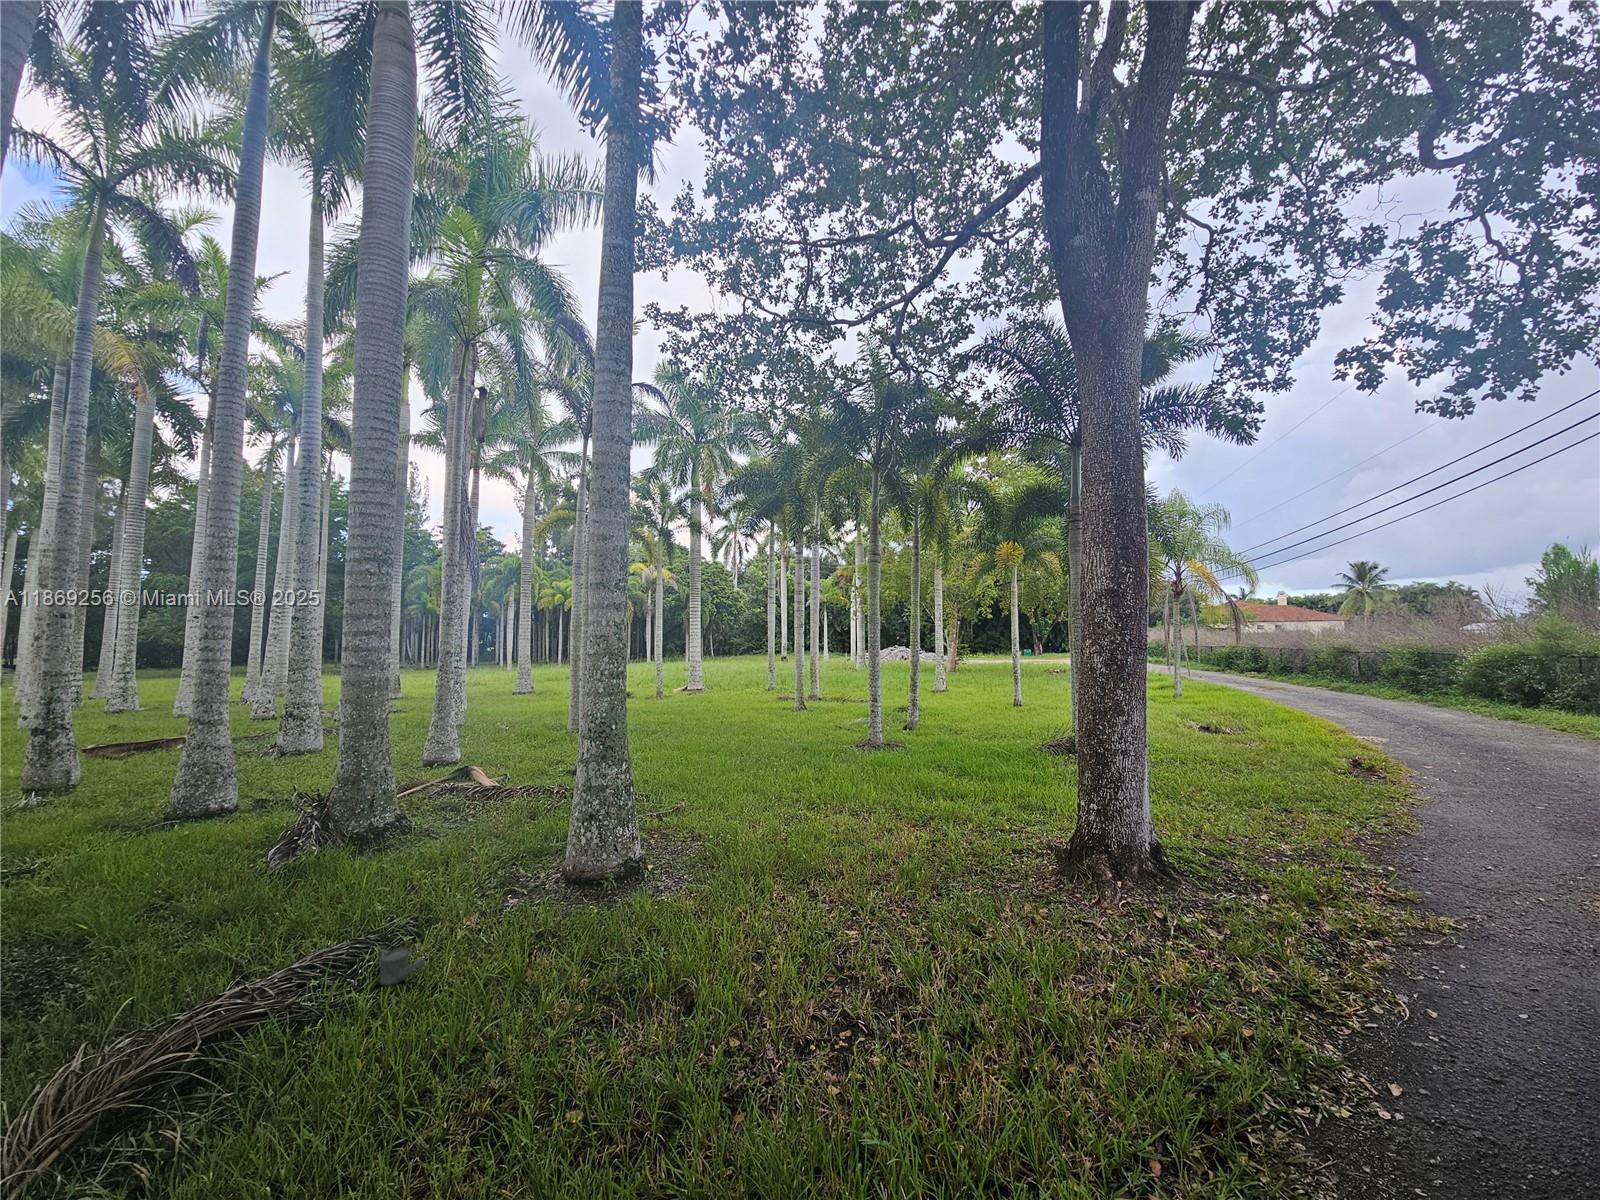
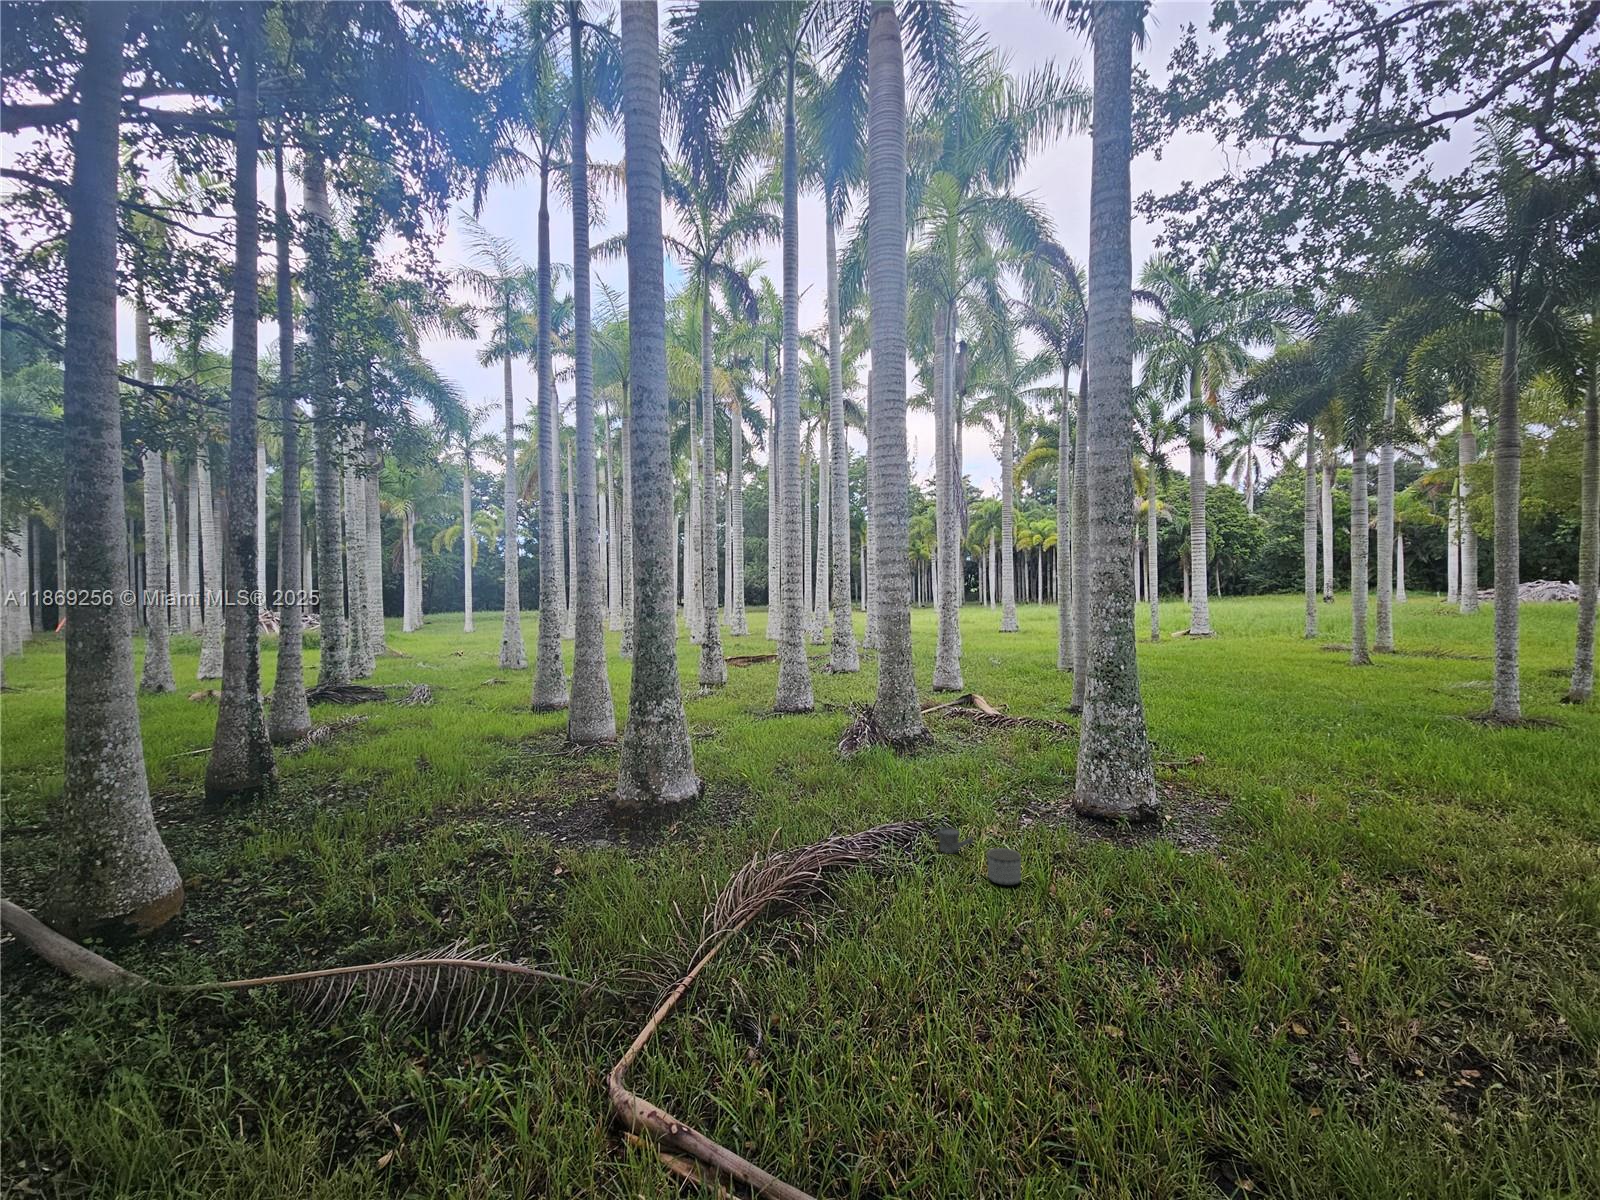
planter: none [437,964,481,1016] -> present [987,848,1021,885]

